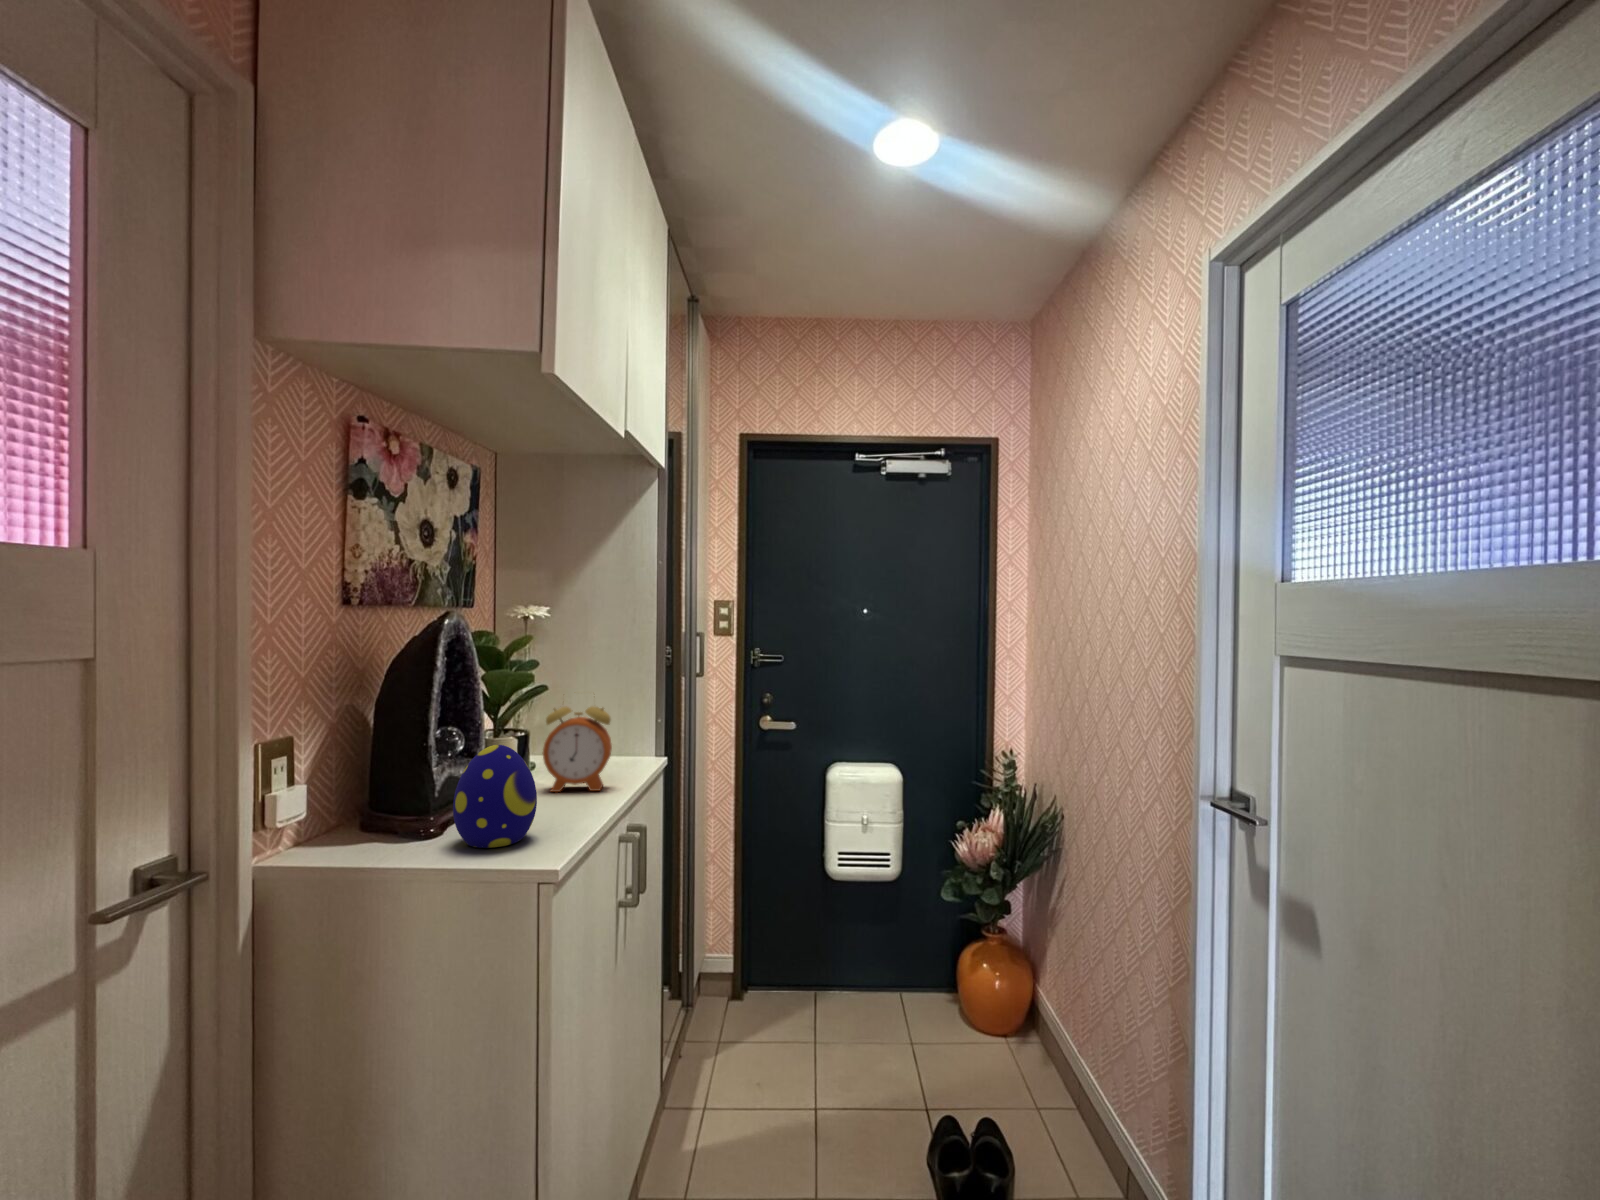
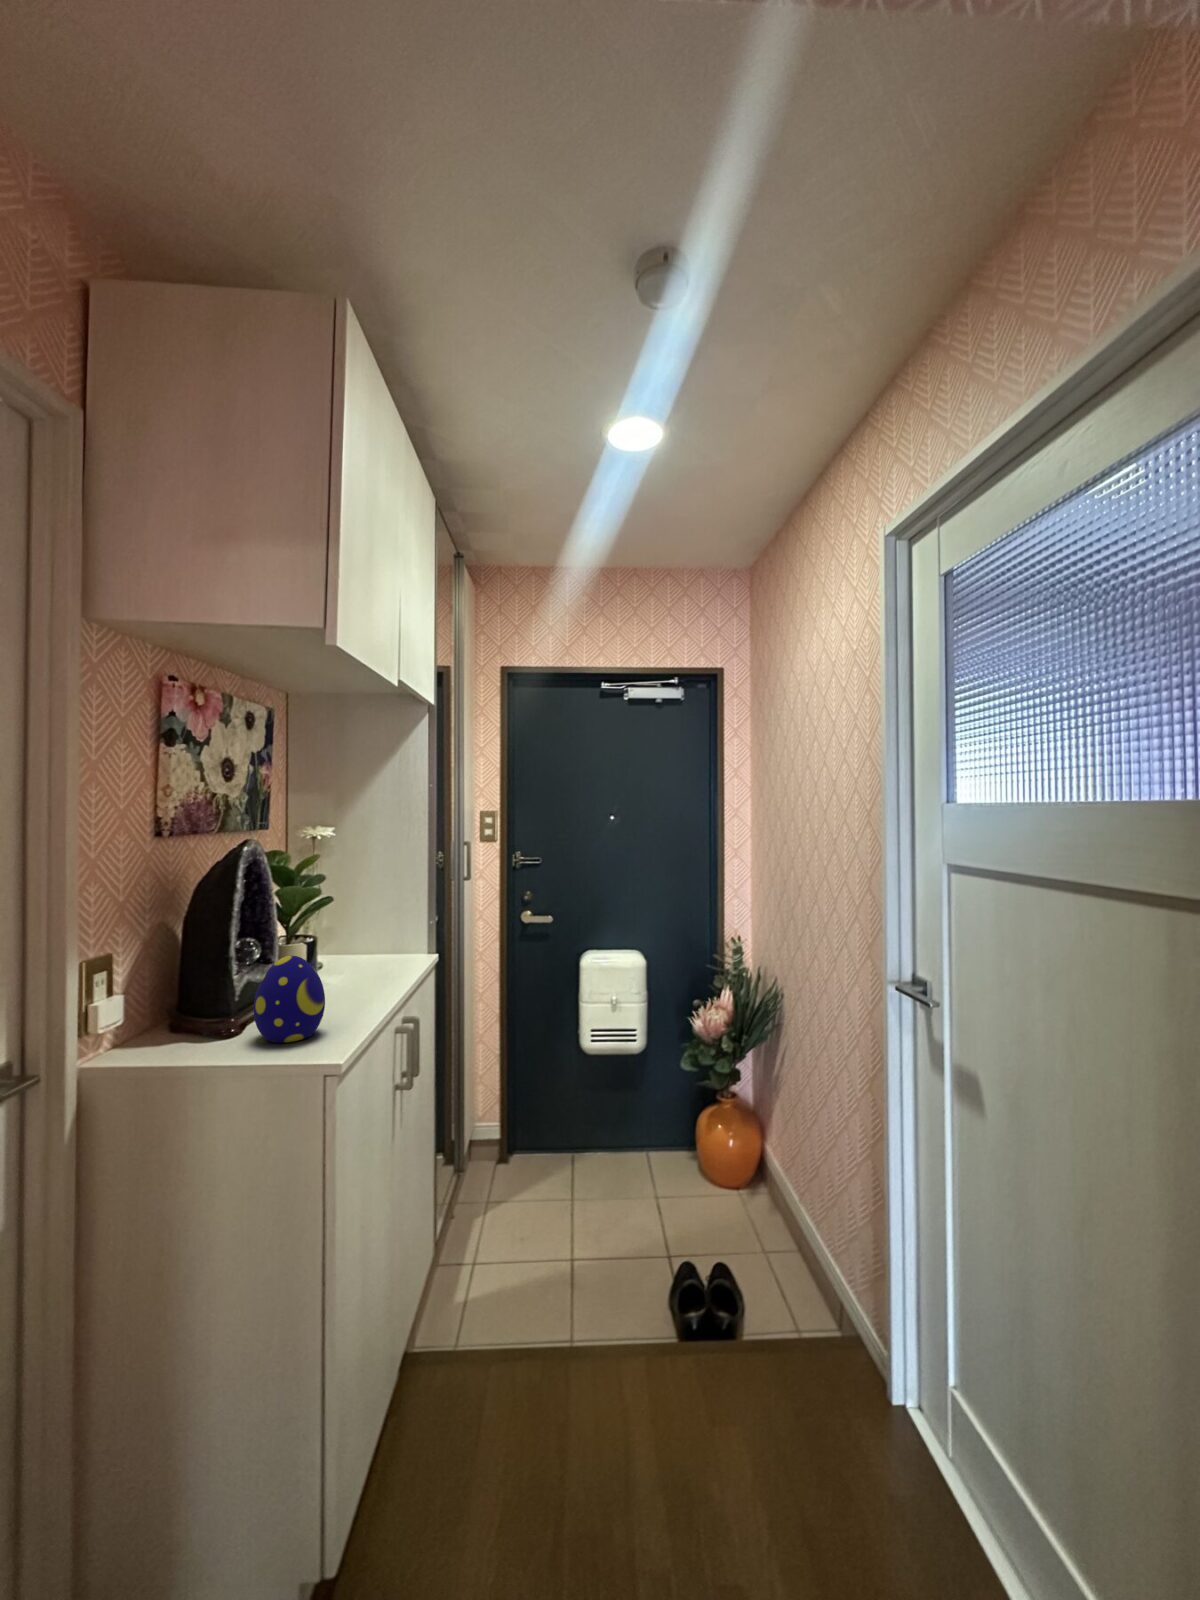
alarm clock: present [543,706,612,792] -> none [330,904,390,990]

